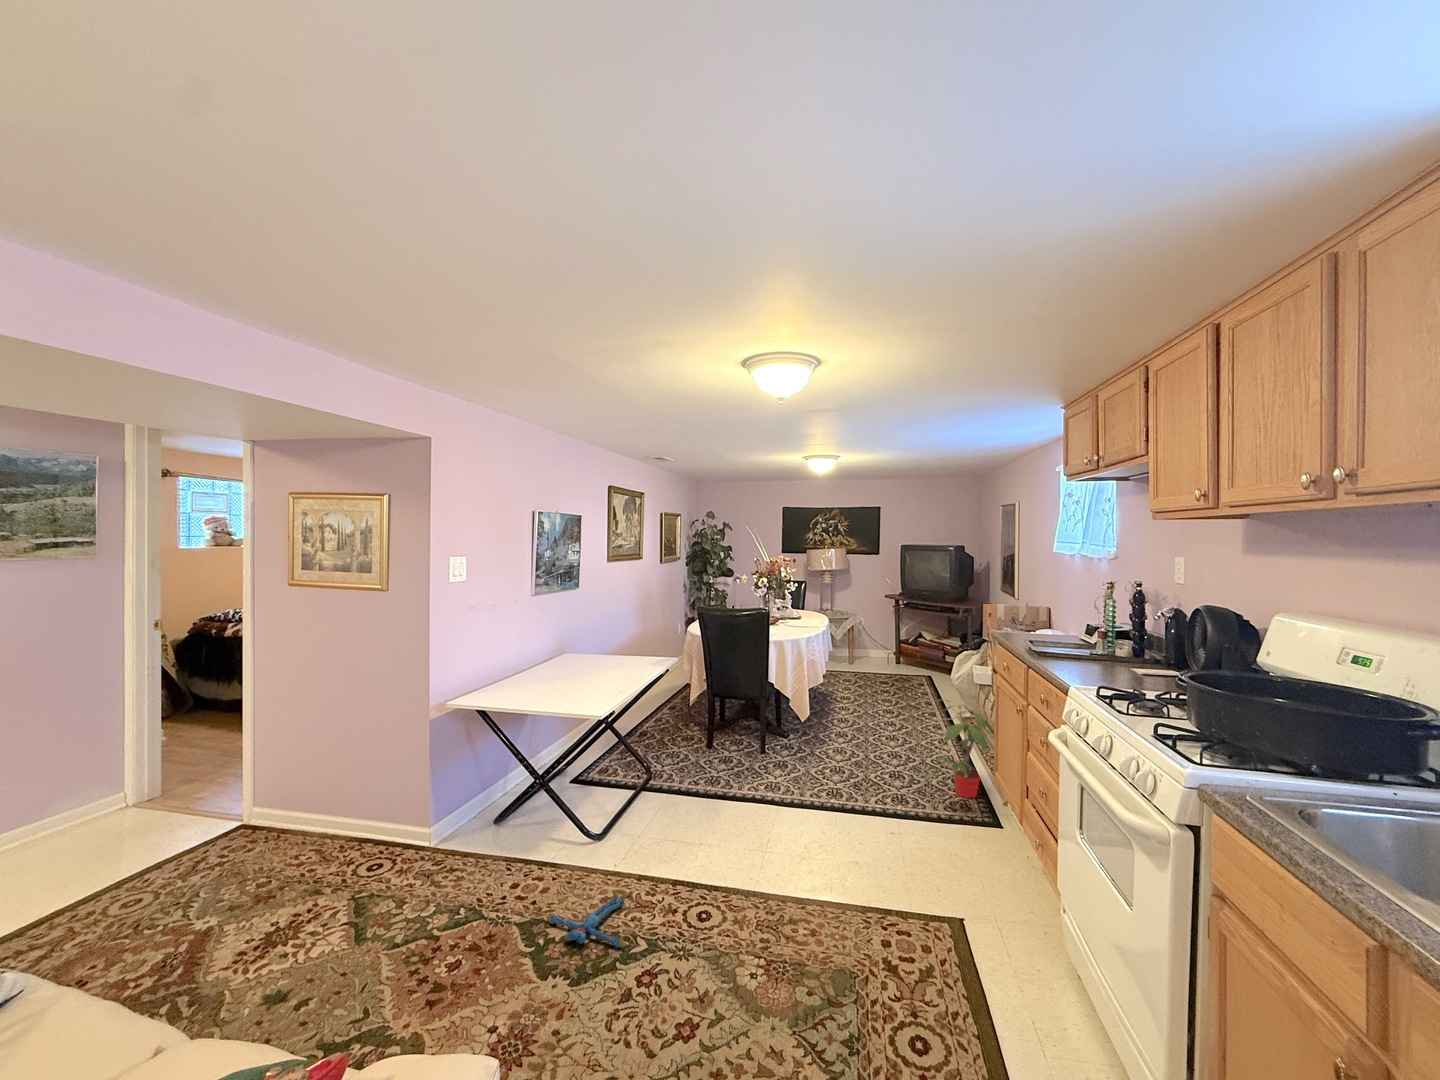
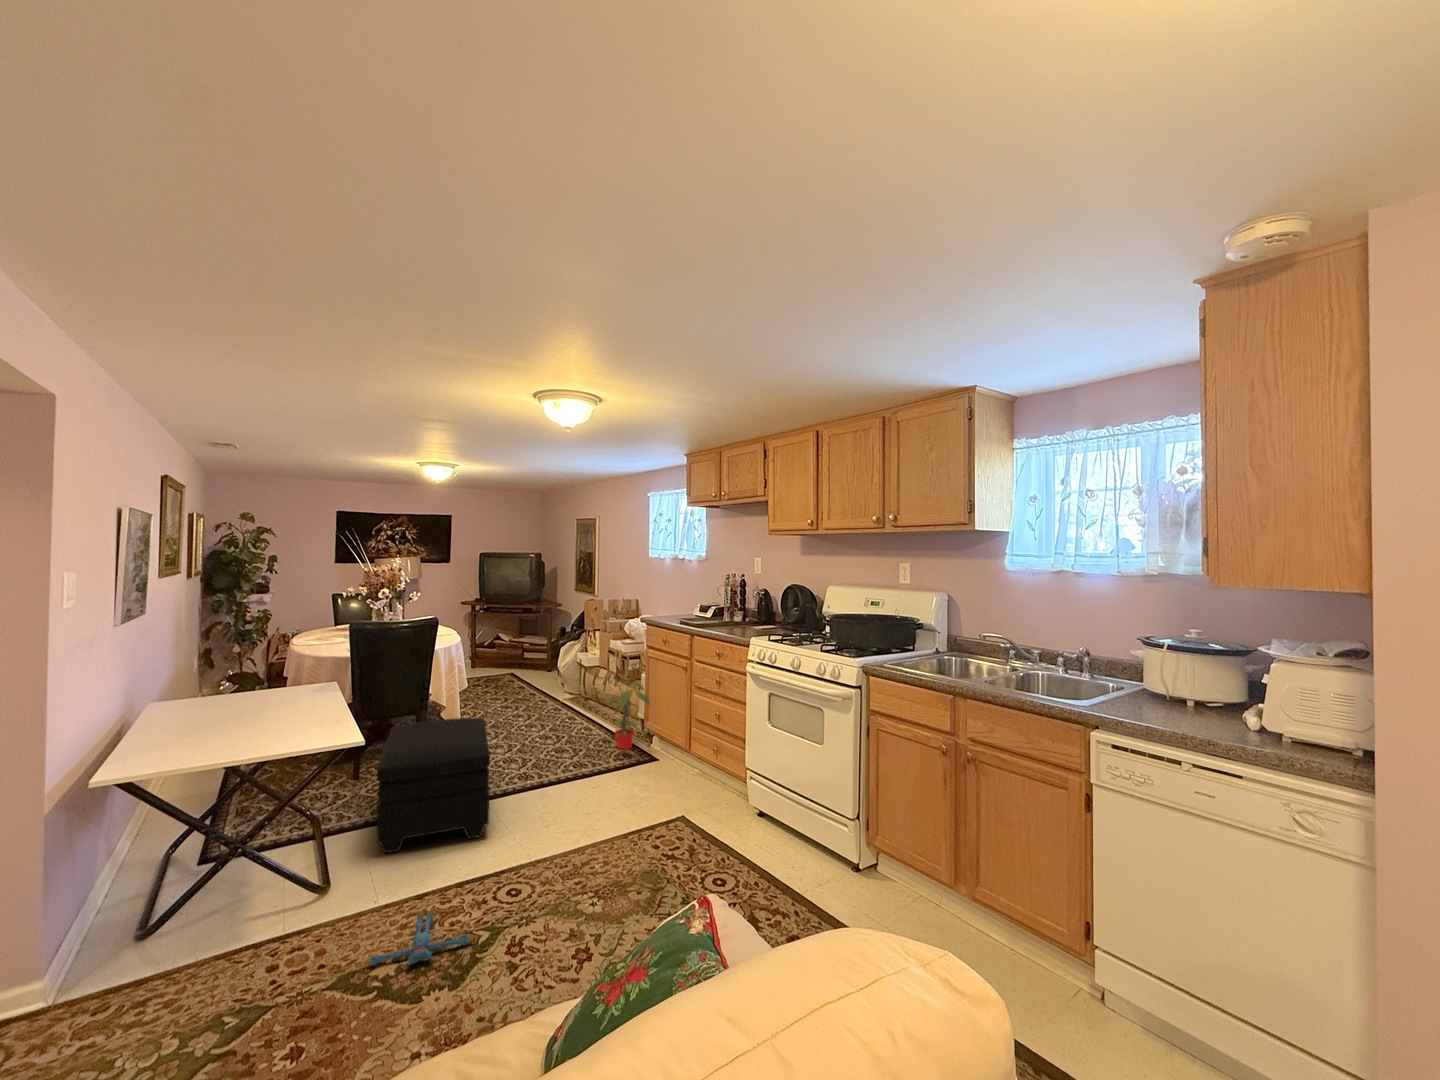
ottoman: none [648,707,784,841] -> present [377,718,490,853]

